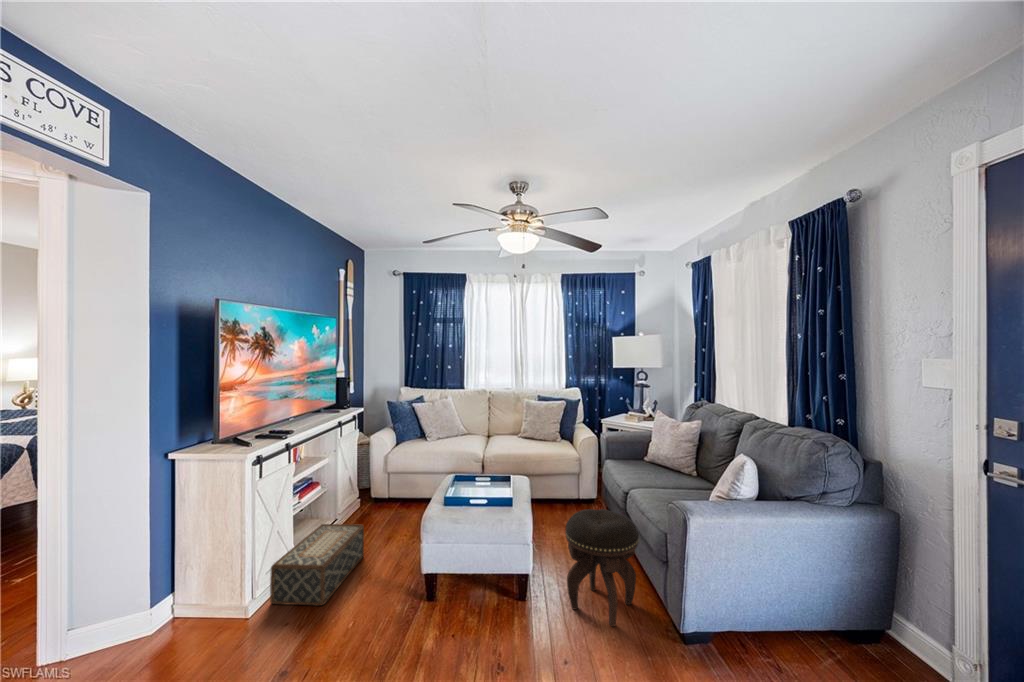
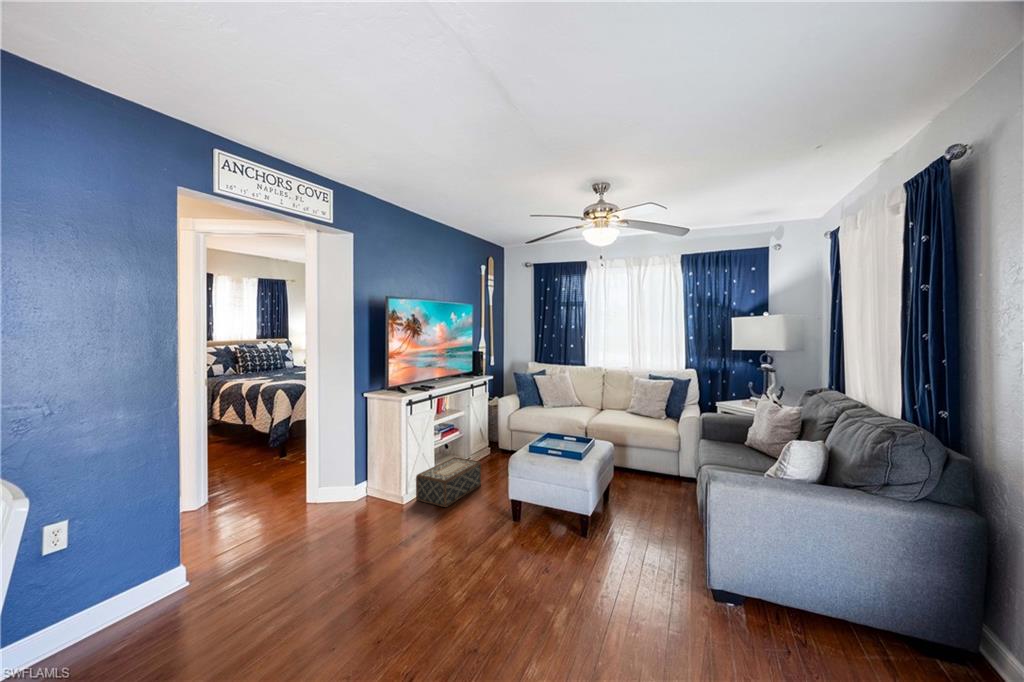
footstool: present [565,509,639,627] -> none [617,471,684,569]

